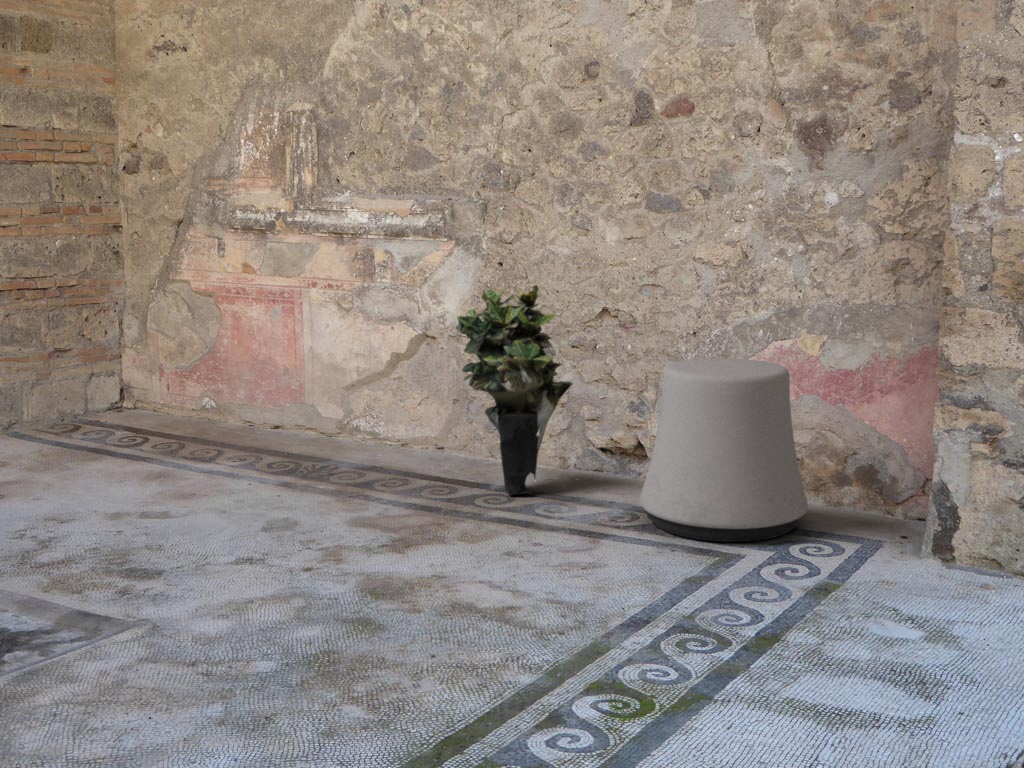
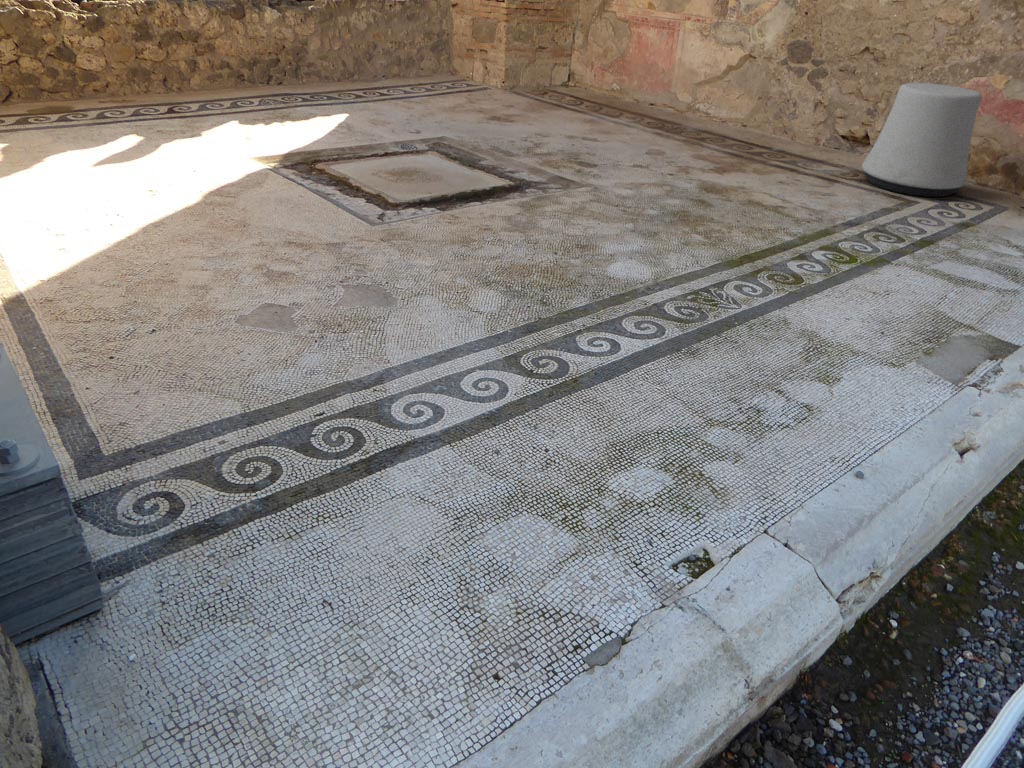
potted plant: present [454,285,573,496] -> none [770,26,837,156]

